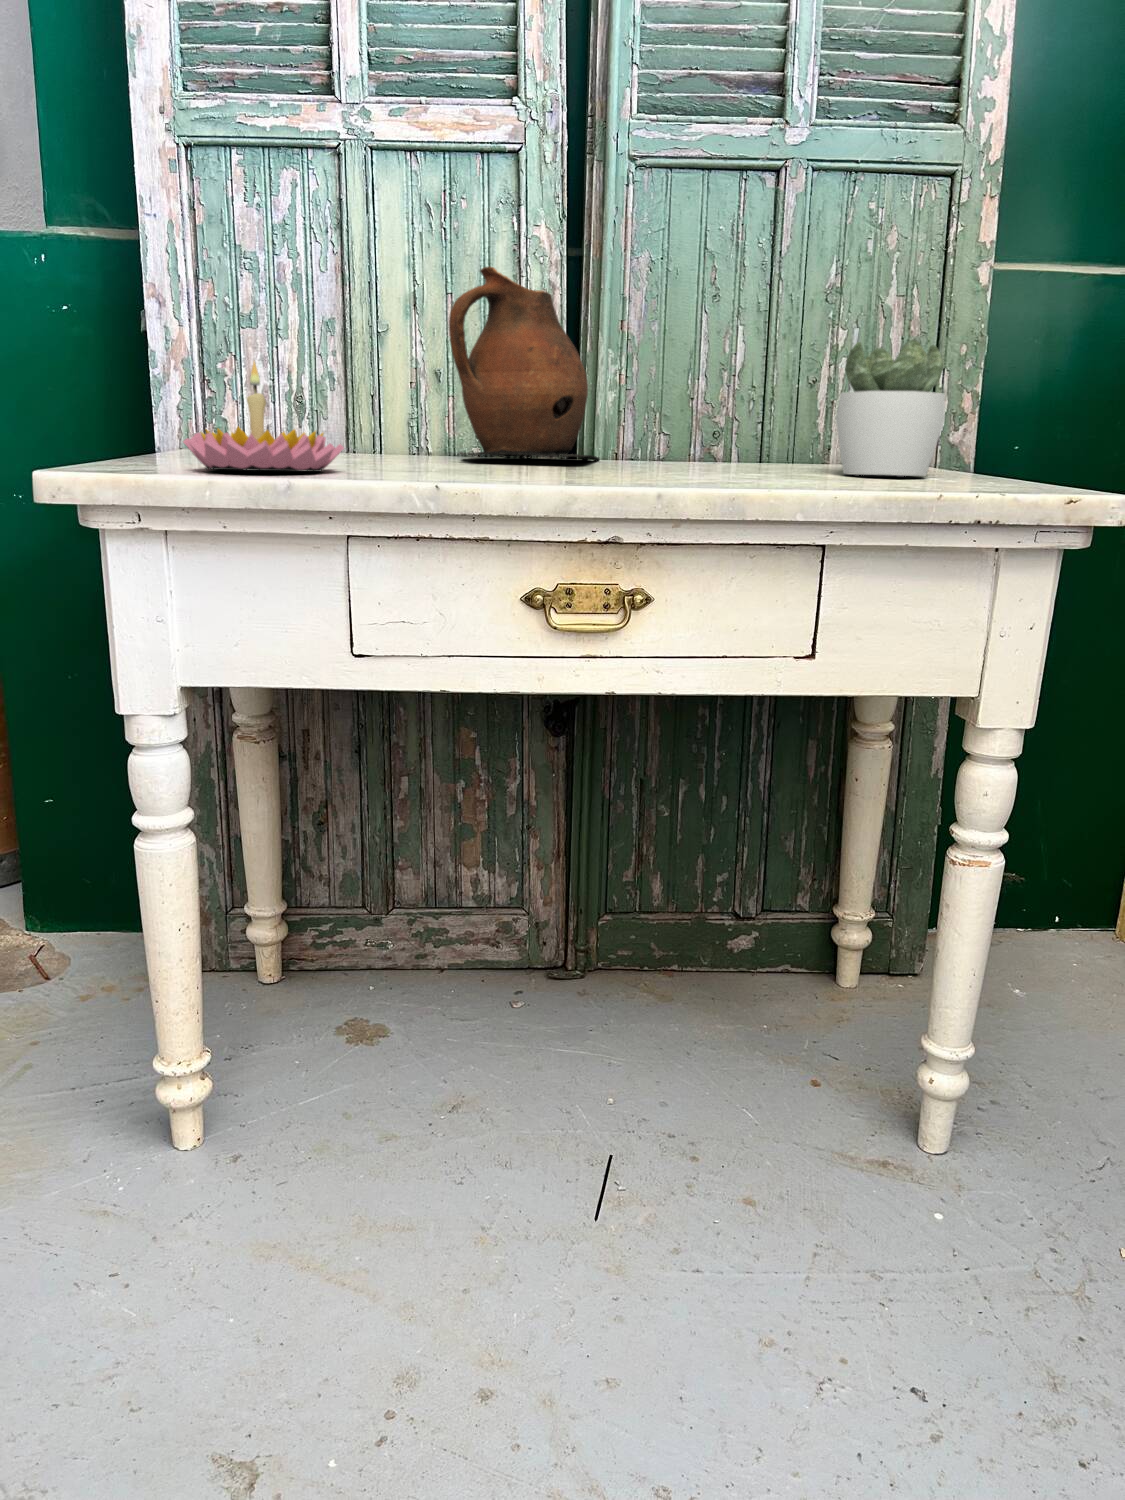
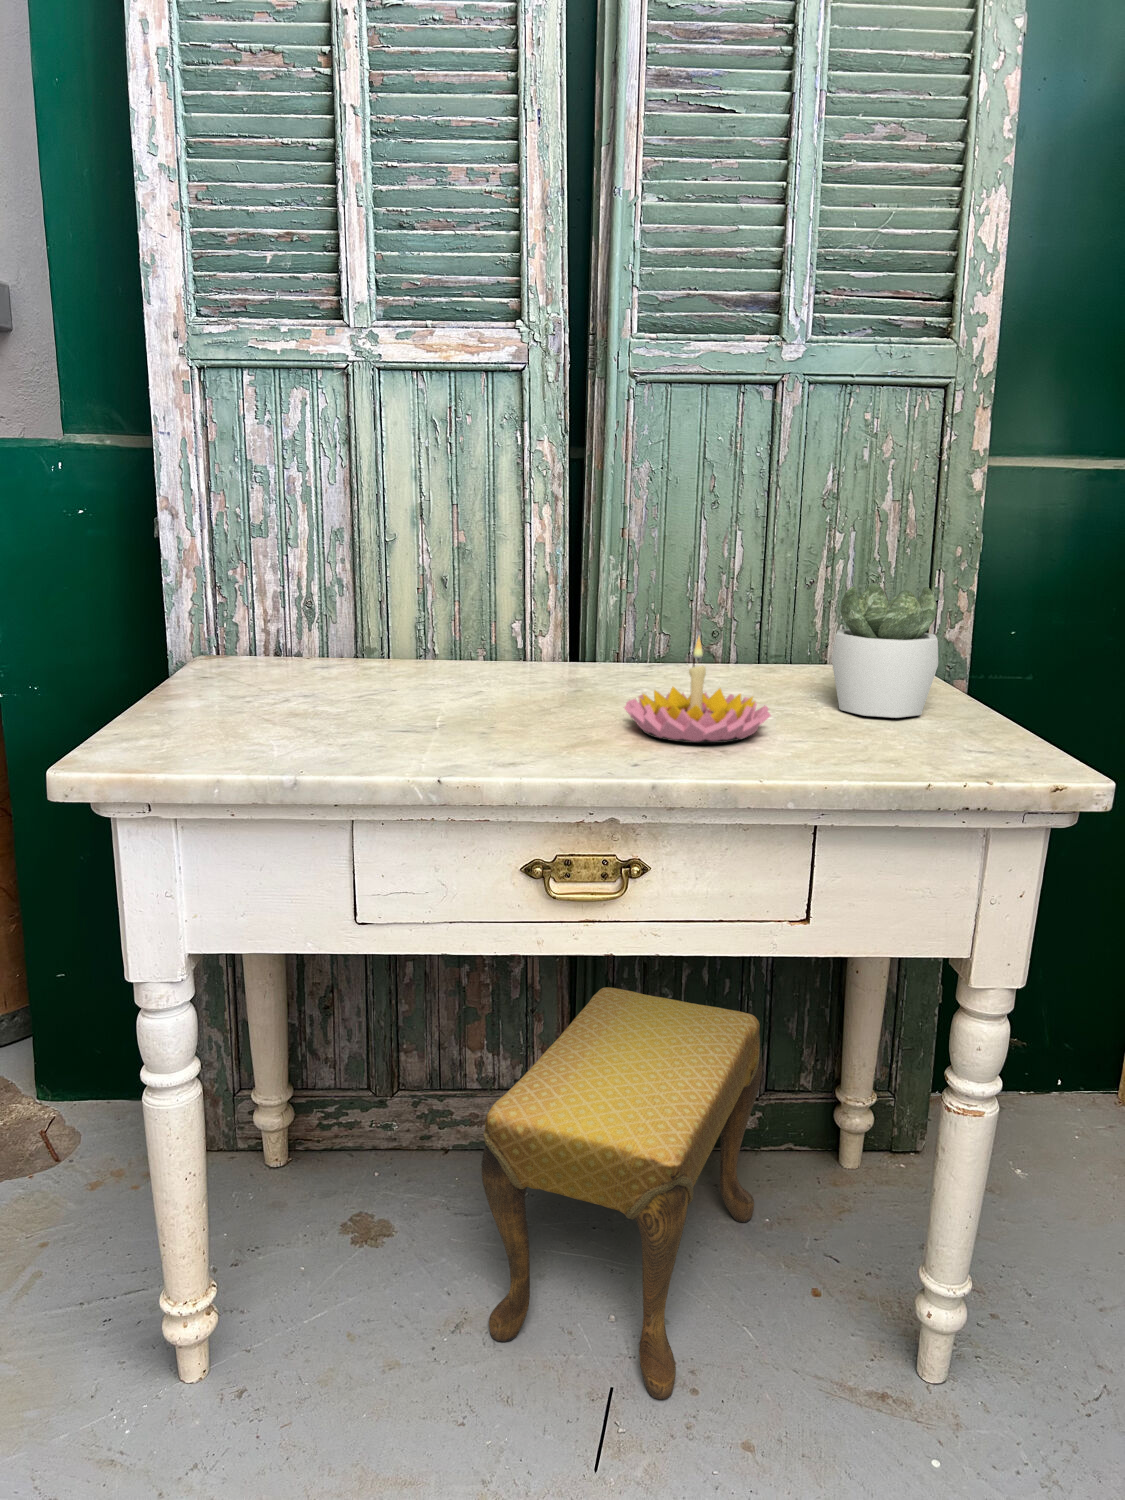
ceramic pitcher: present [449,267,600,461] -> none [453,500,601,688]
candle holder: present [183,362,344,472] -> present [624,637,771,743]
footstool: none [480,794,761,1164] -> present [482,987,762,1399]

